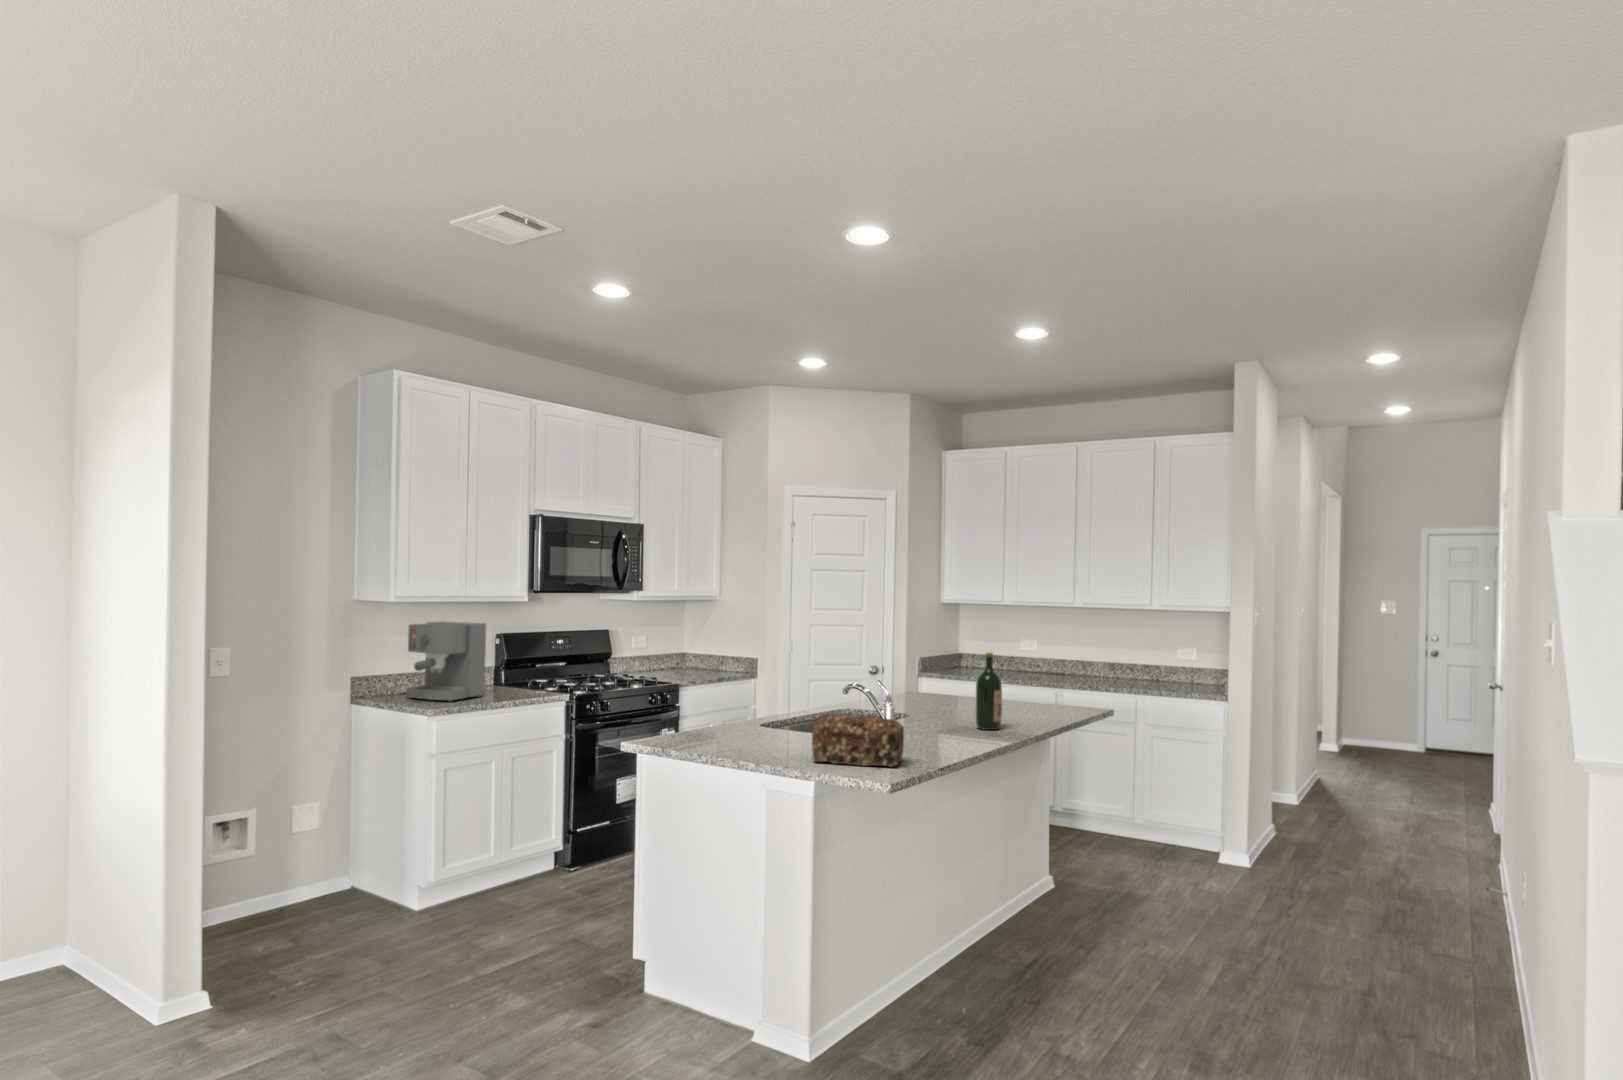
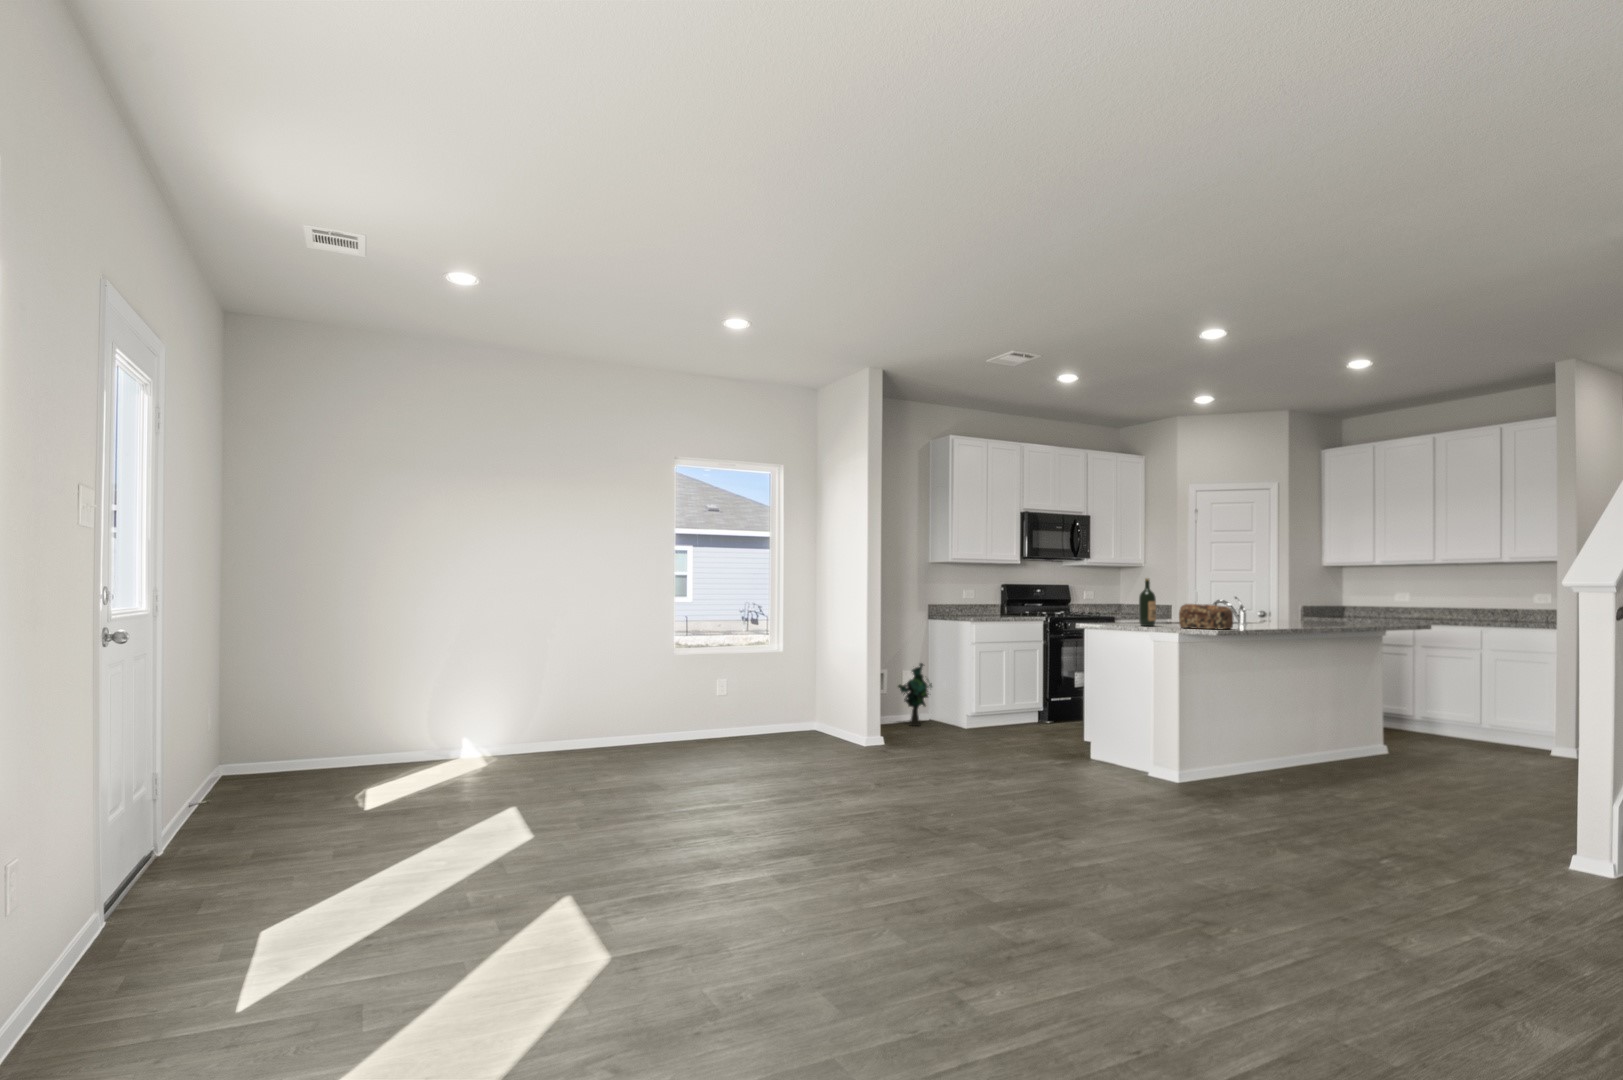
coffee maker: present [406,621,486,702] -> none [955,574,997,617]
wine bottle: present [975,653,1002,730] -> present [1139,579,1156,626]
decorative plant: none [282,790,356,913] -> present [898,663,932,726]

